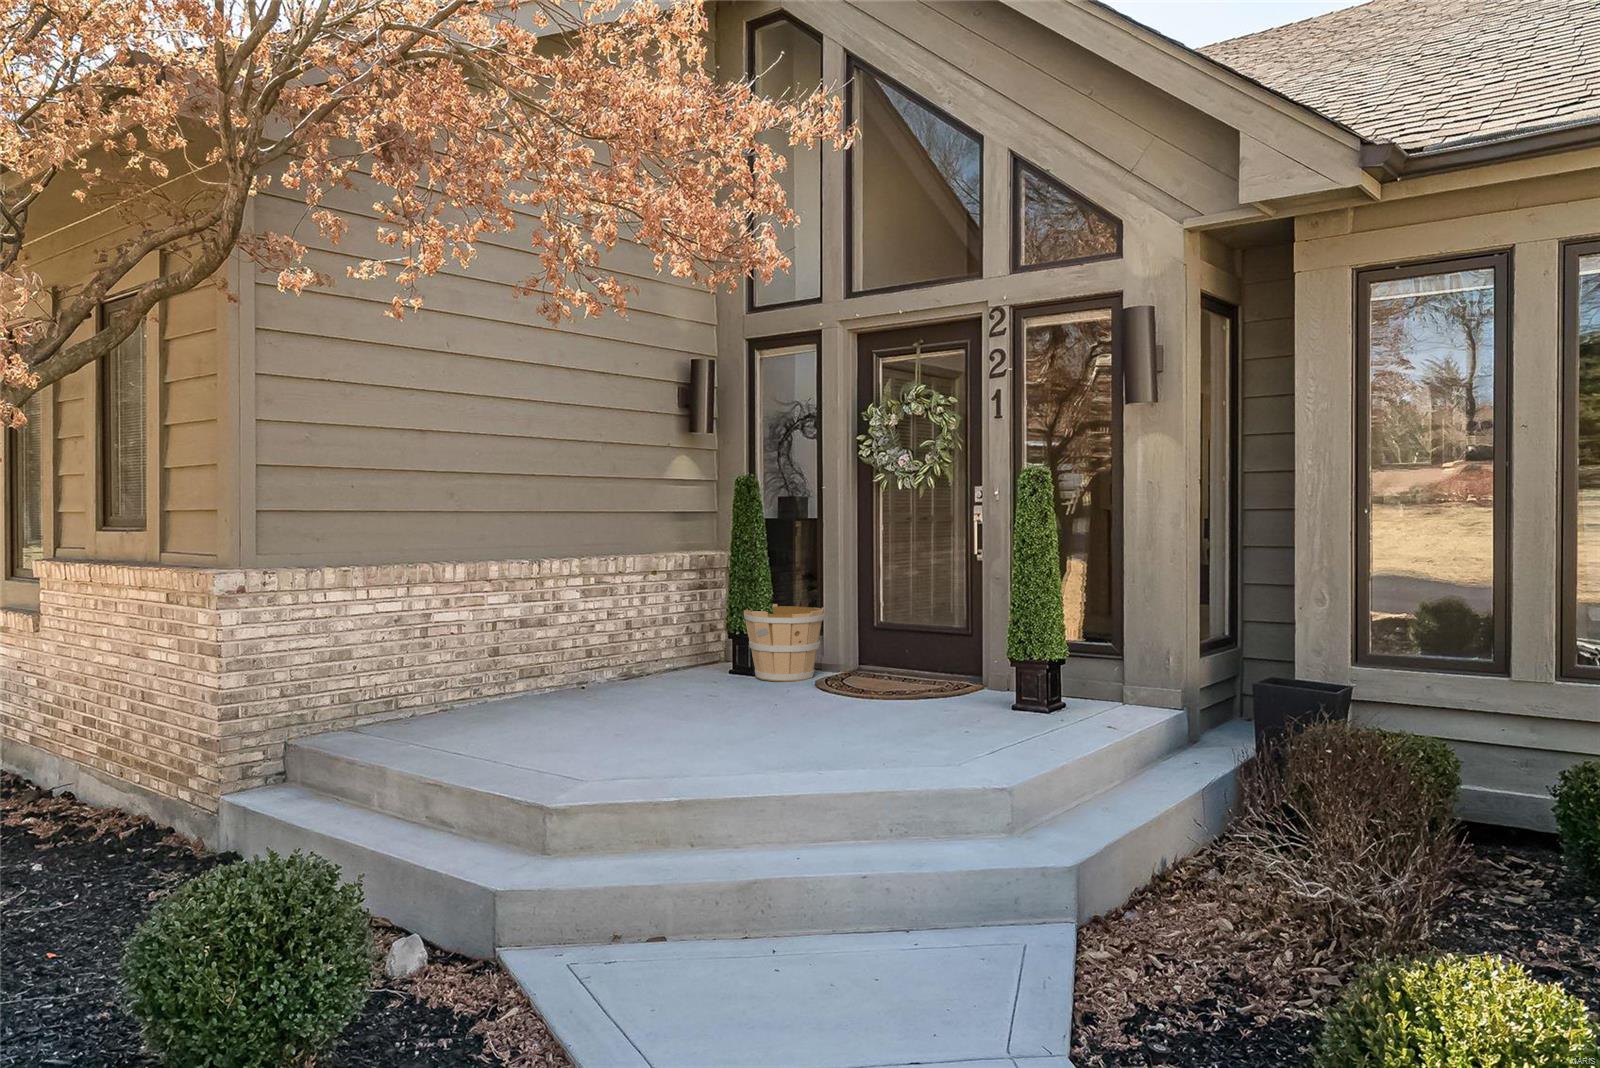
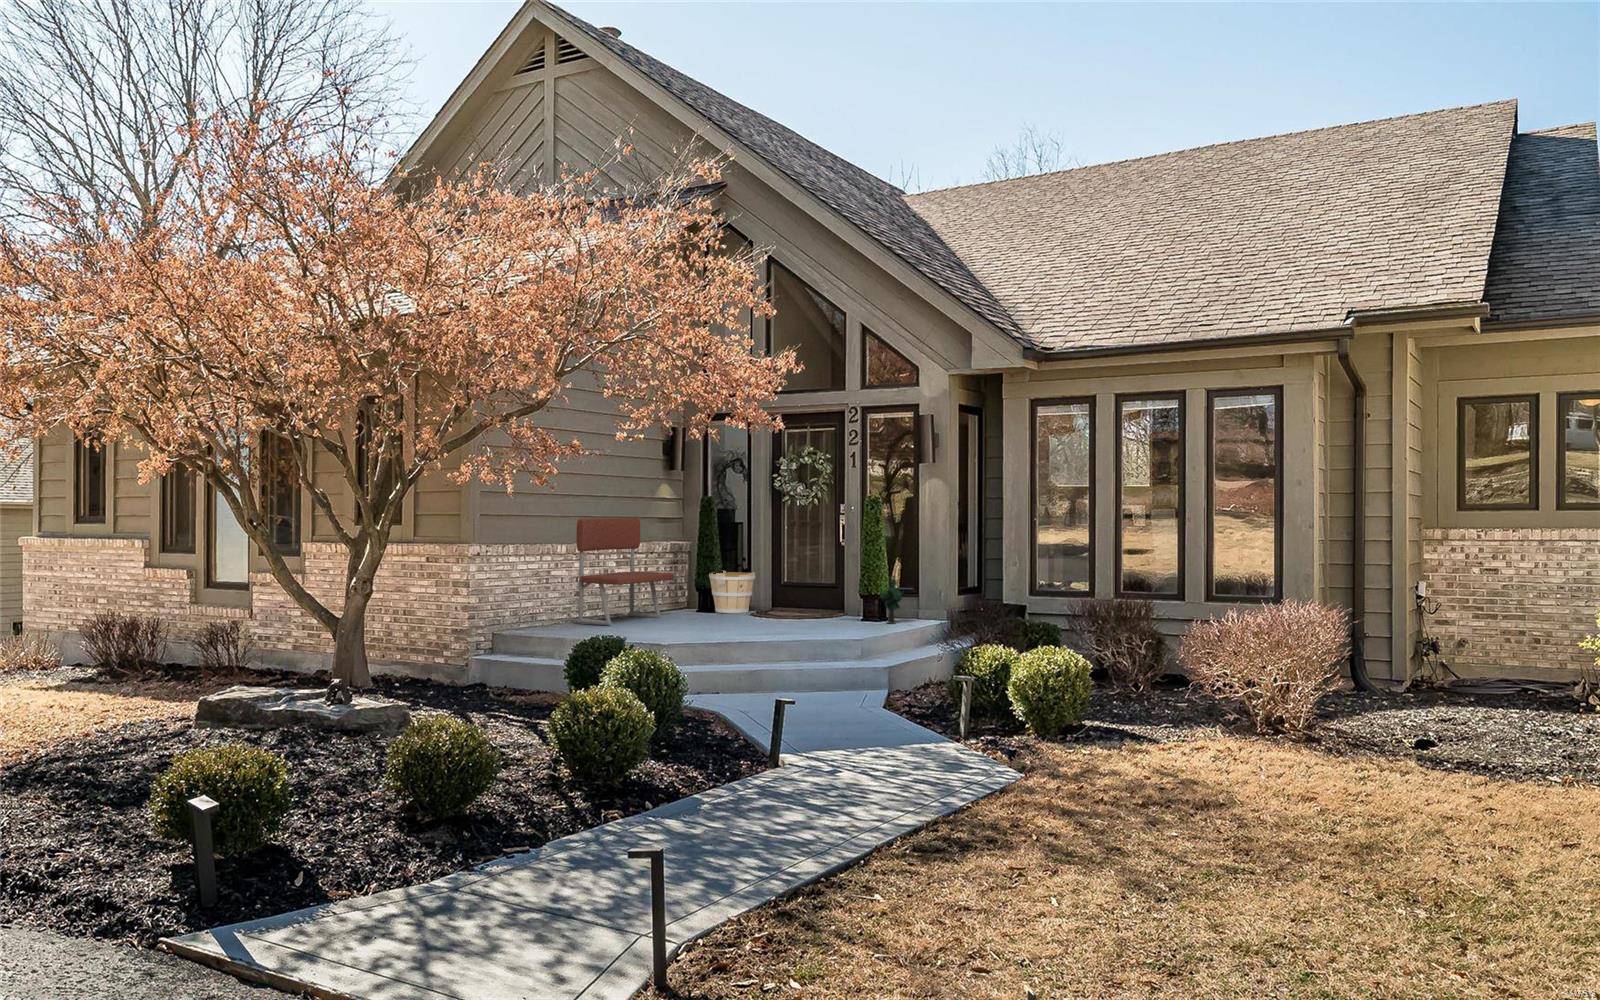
bench: none [483,515,672,715] -> present [577,518,674,626]
decorative plant: none [1045,625,1096,722] -> present [880,576,903,624]

